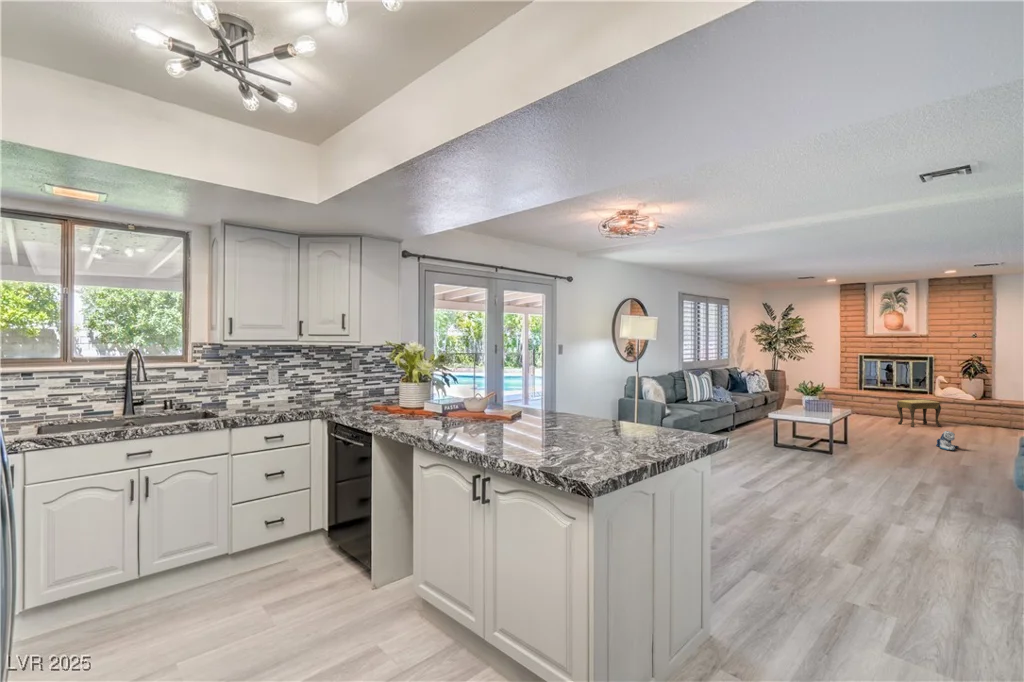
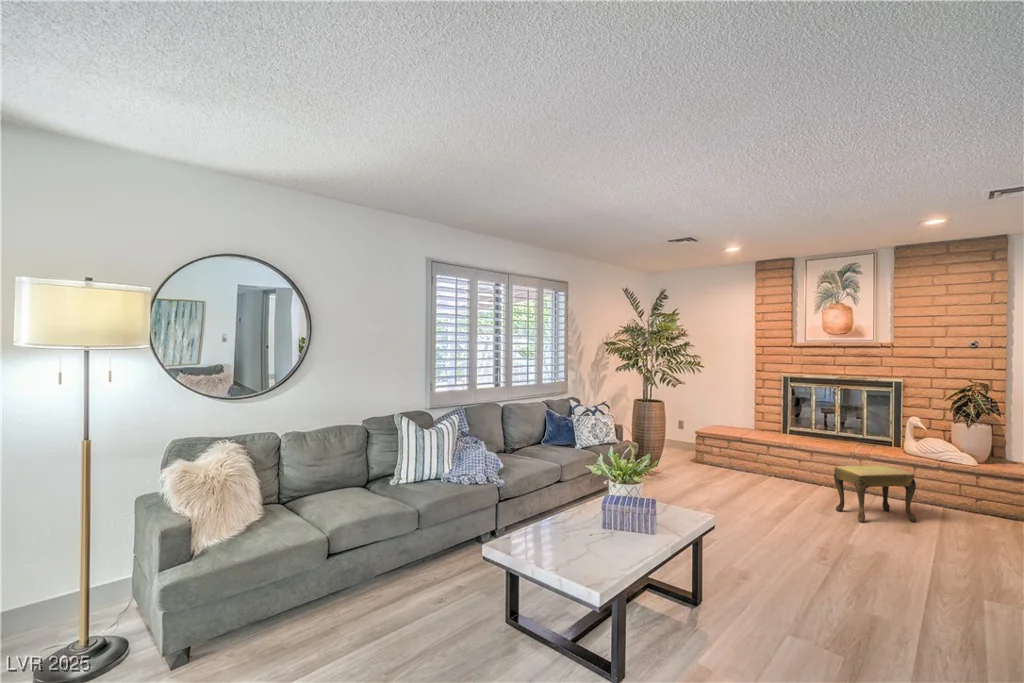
plush toy: present [936,431,959,450] -> none [905,588,964,653]

